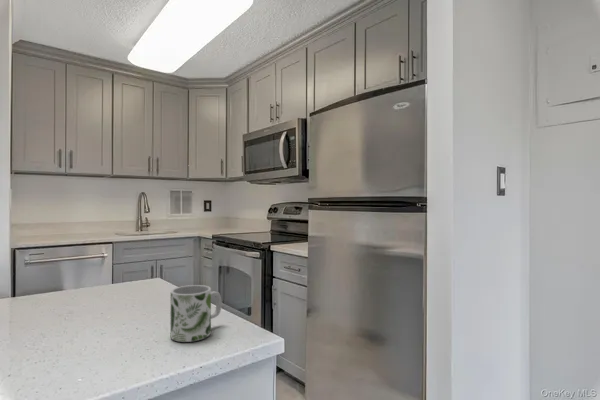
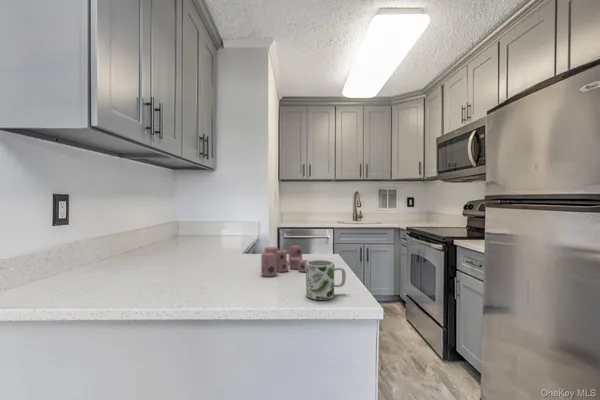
candle: none [58,271,144,327] -> present [261,245,308,276]

